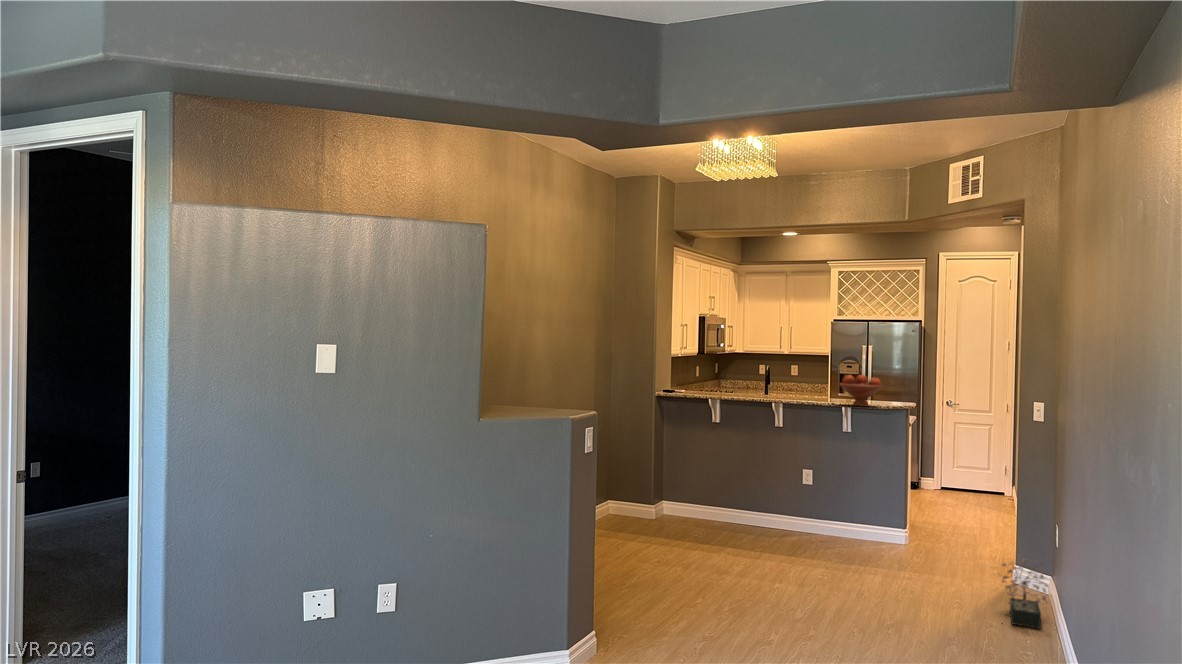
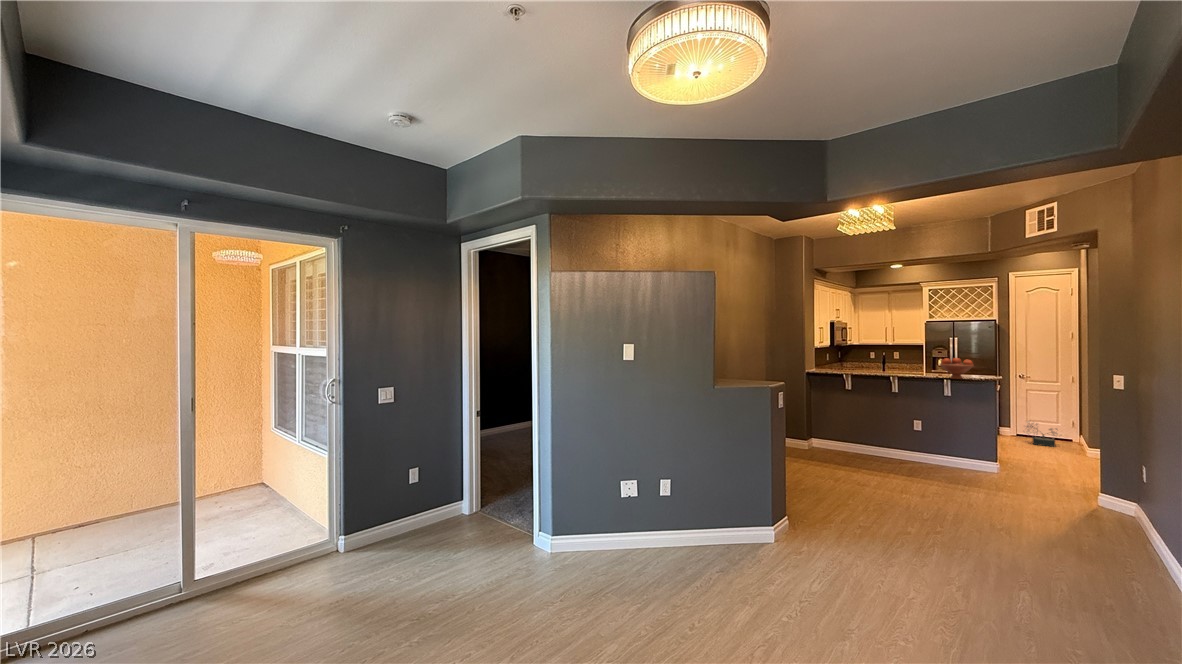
decorative plant: present [998,559,1048,629] -> present [1027,421,1057,447]

